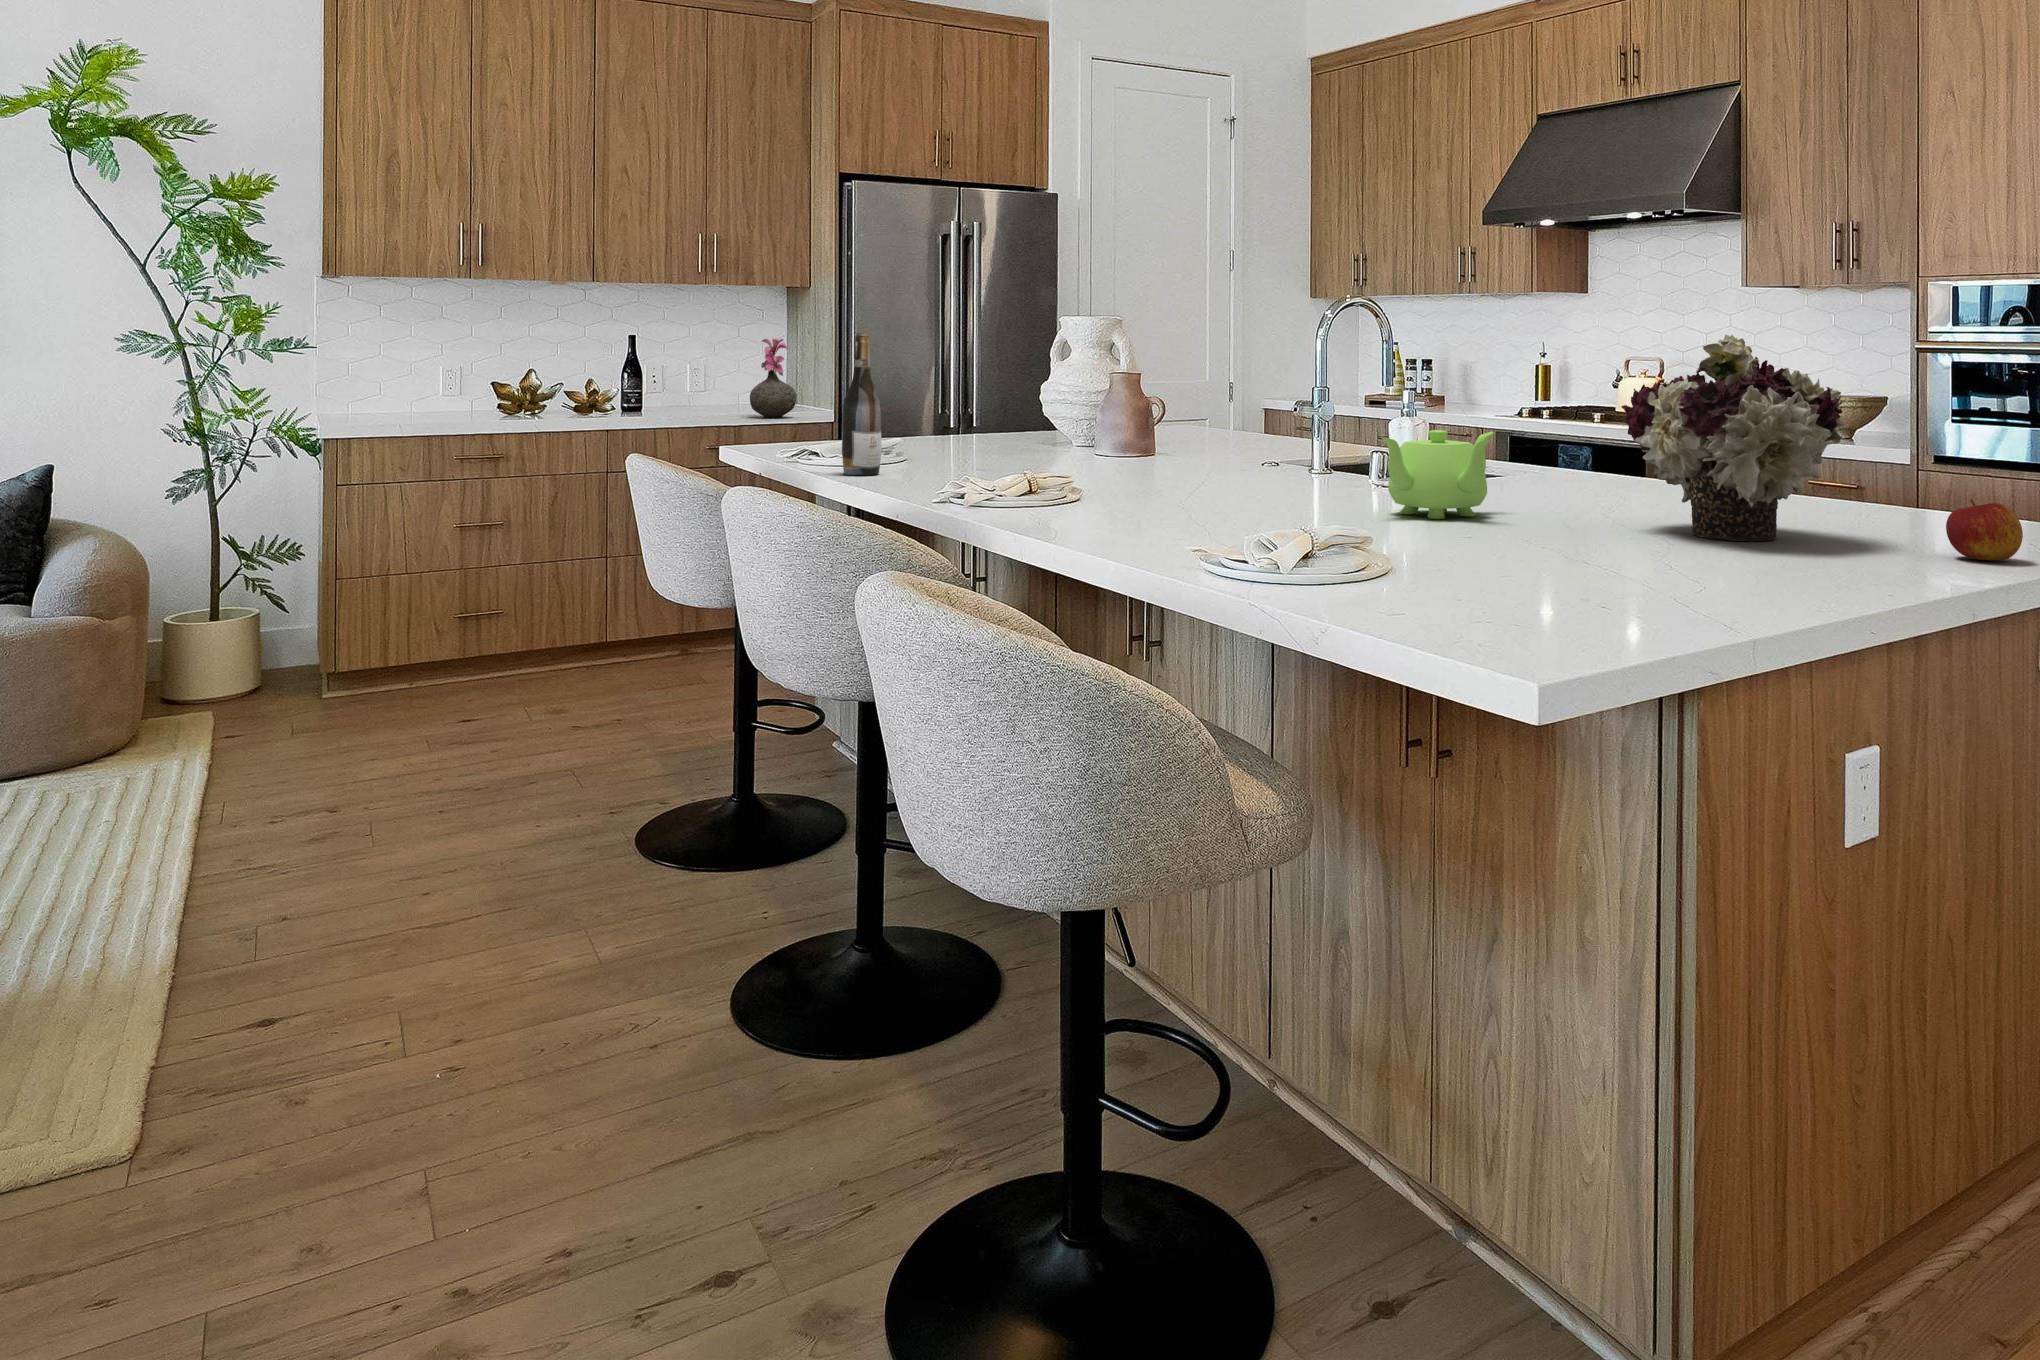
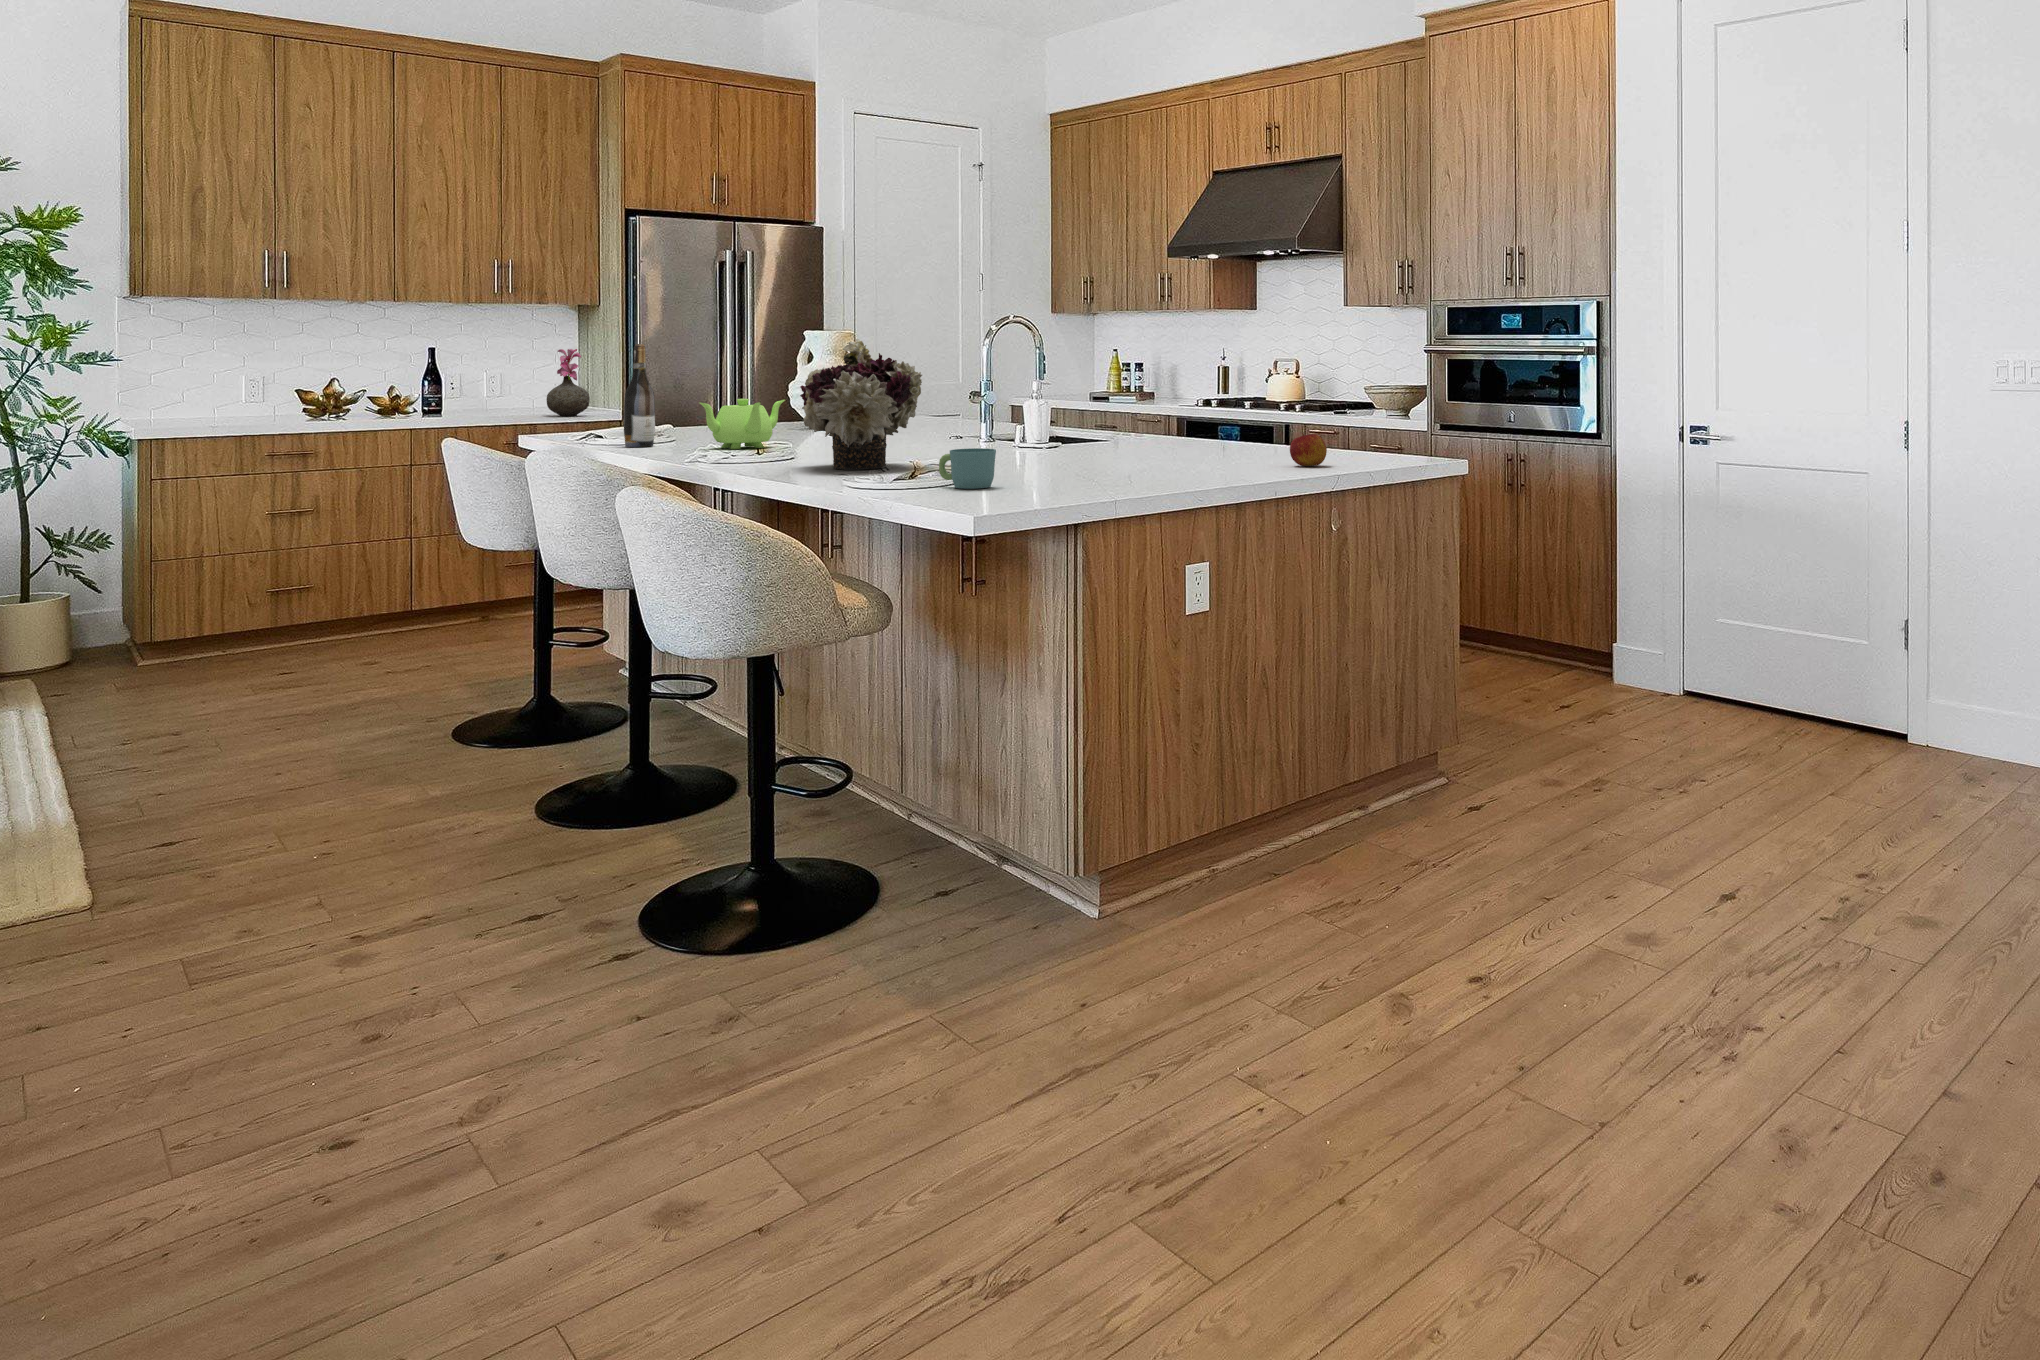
flower arrangement: present [1621,335,1844,541] -> present [800,339,922,470]
teapot: present [1381,430,1494,519] -> present [700,399,785,449]
mug: none [1403,532,1515,614] -> present [939,448,996,489]

